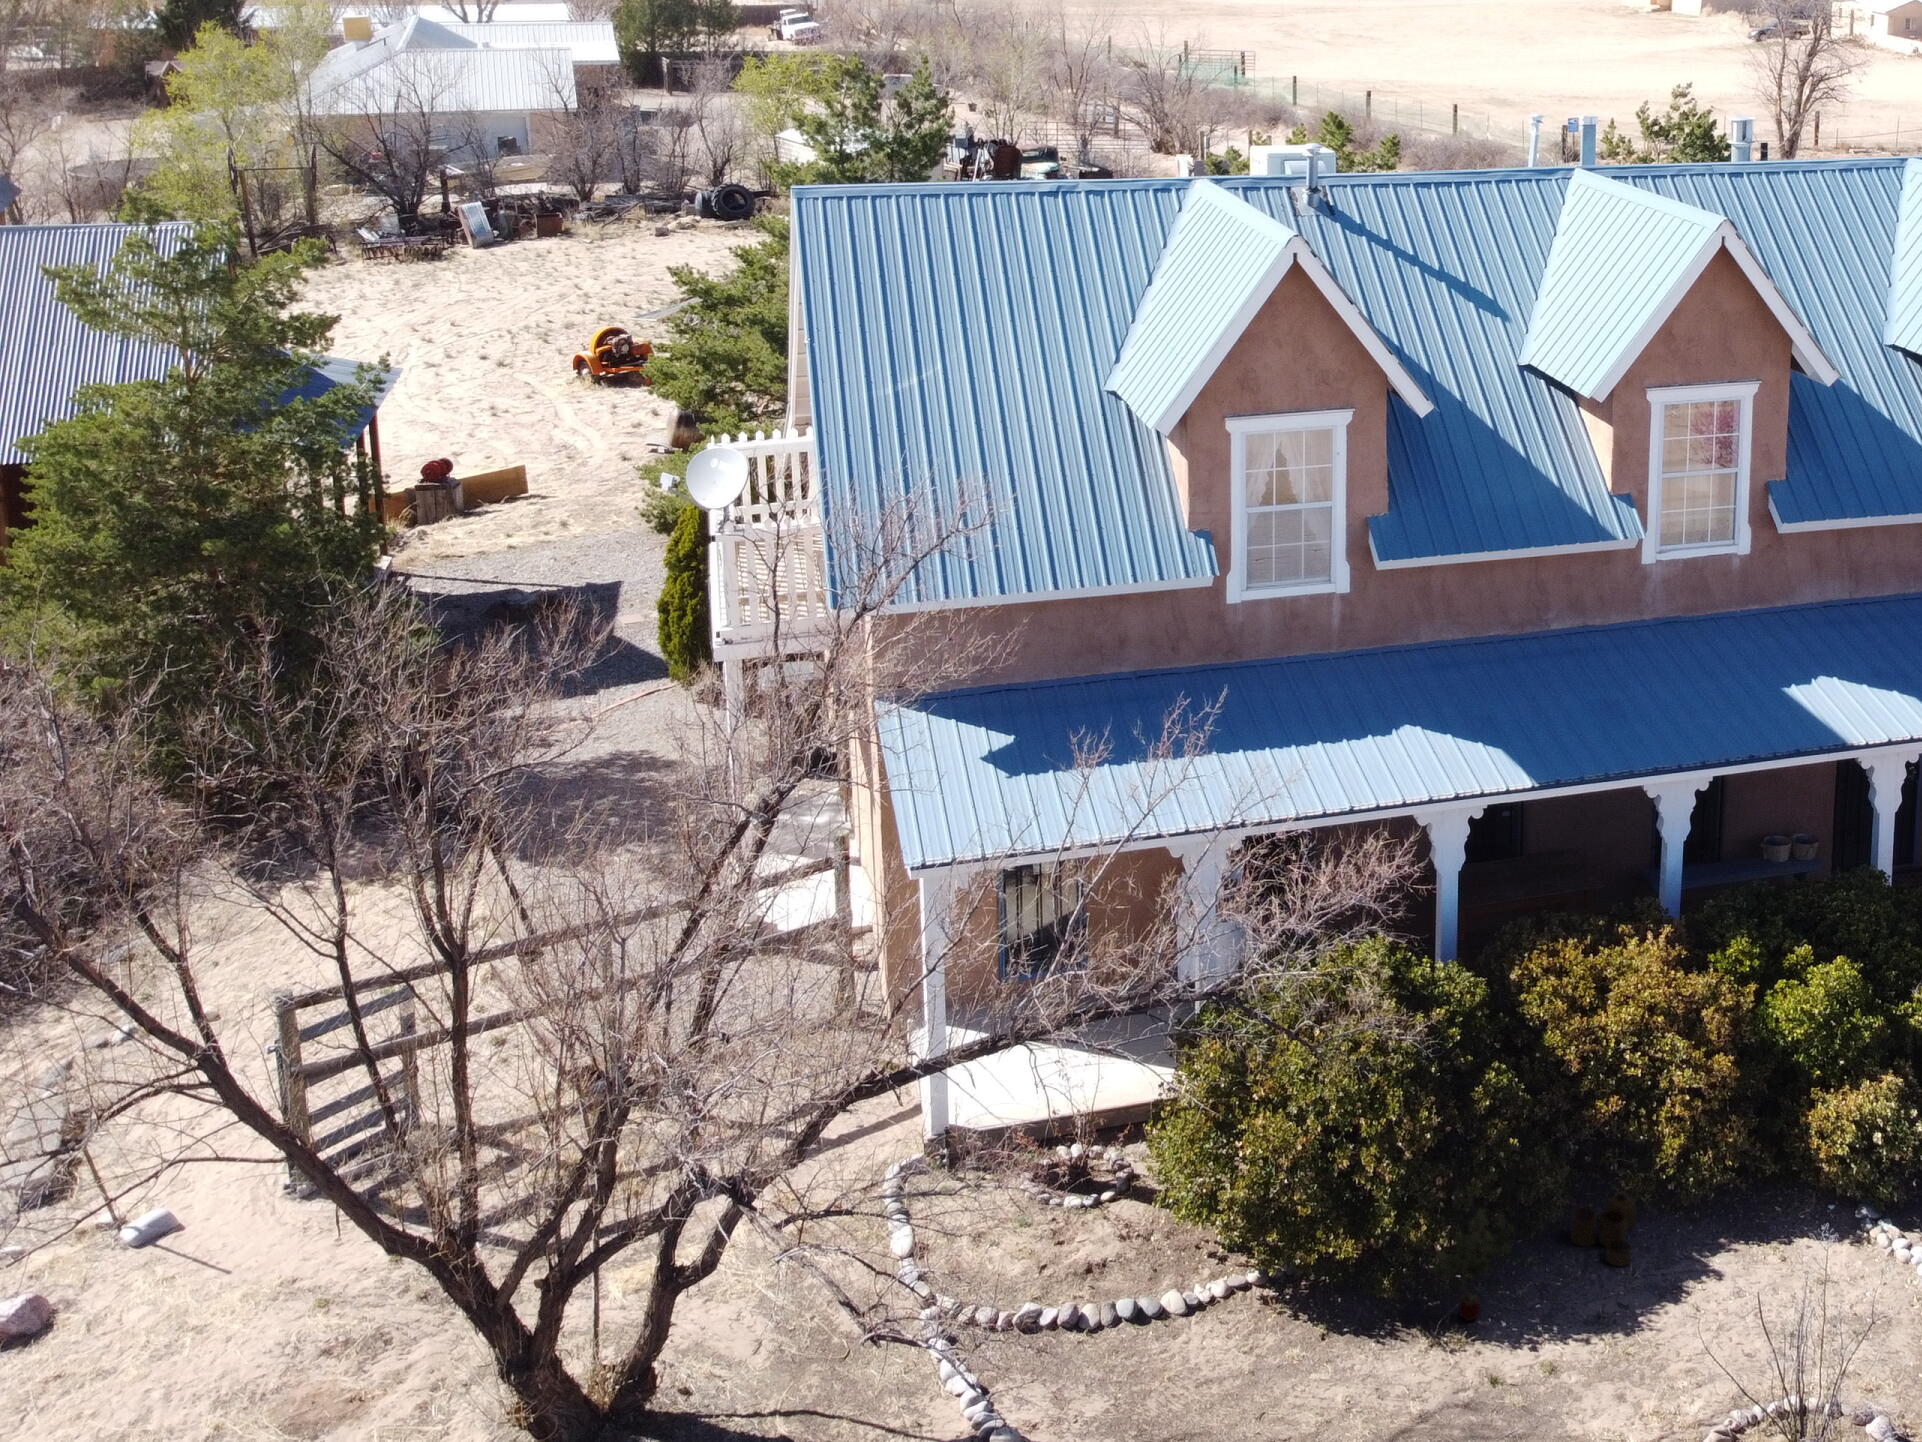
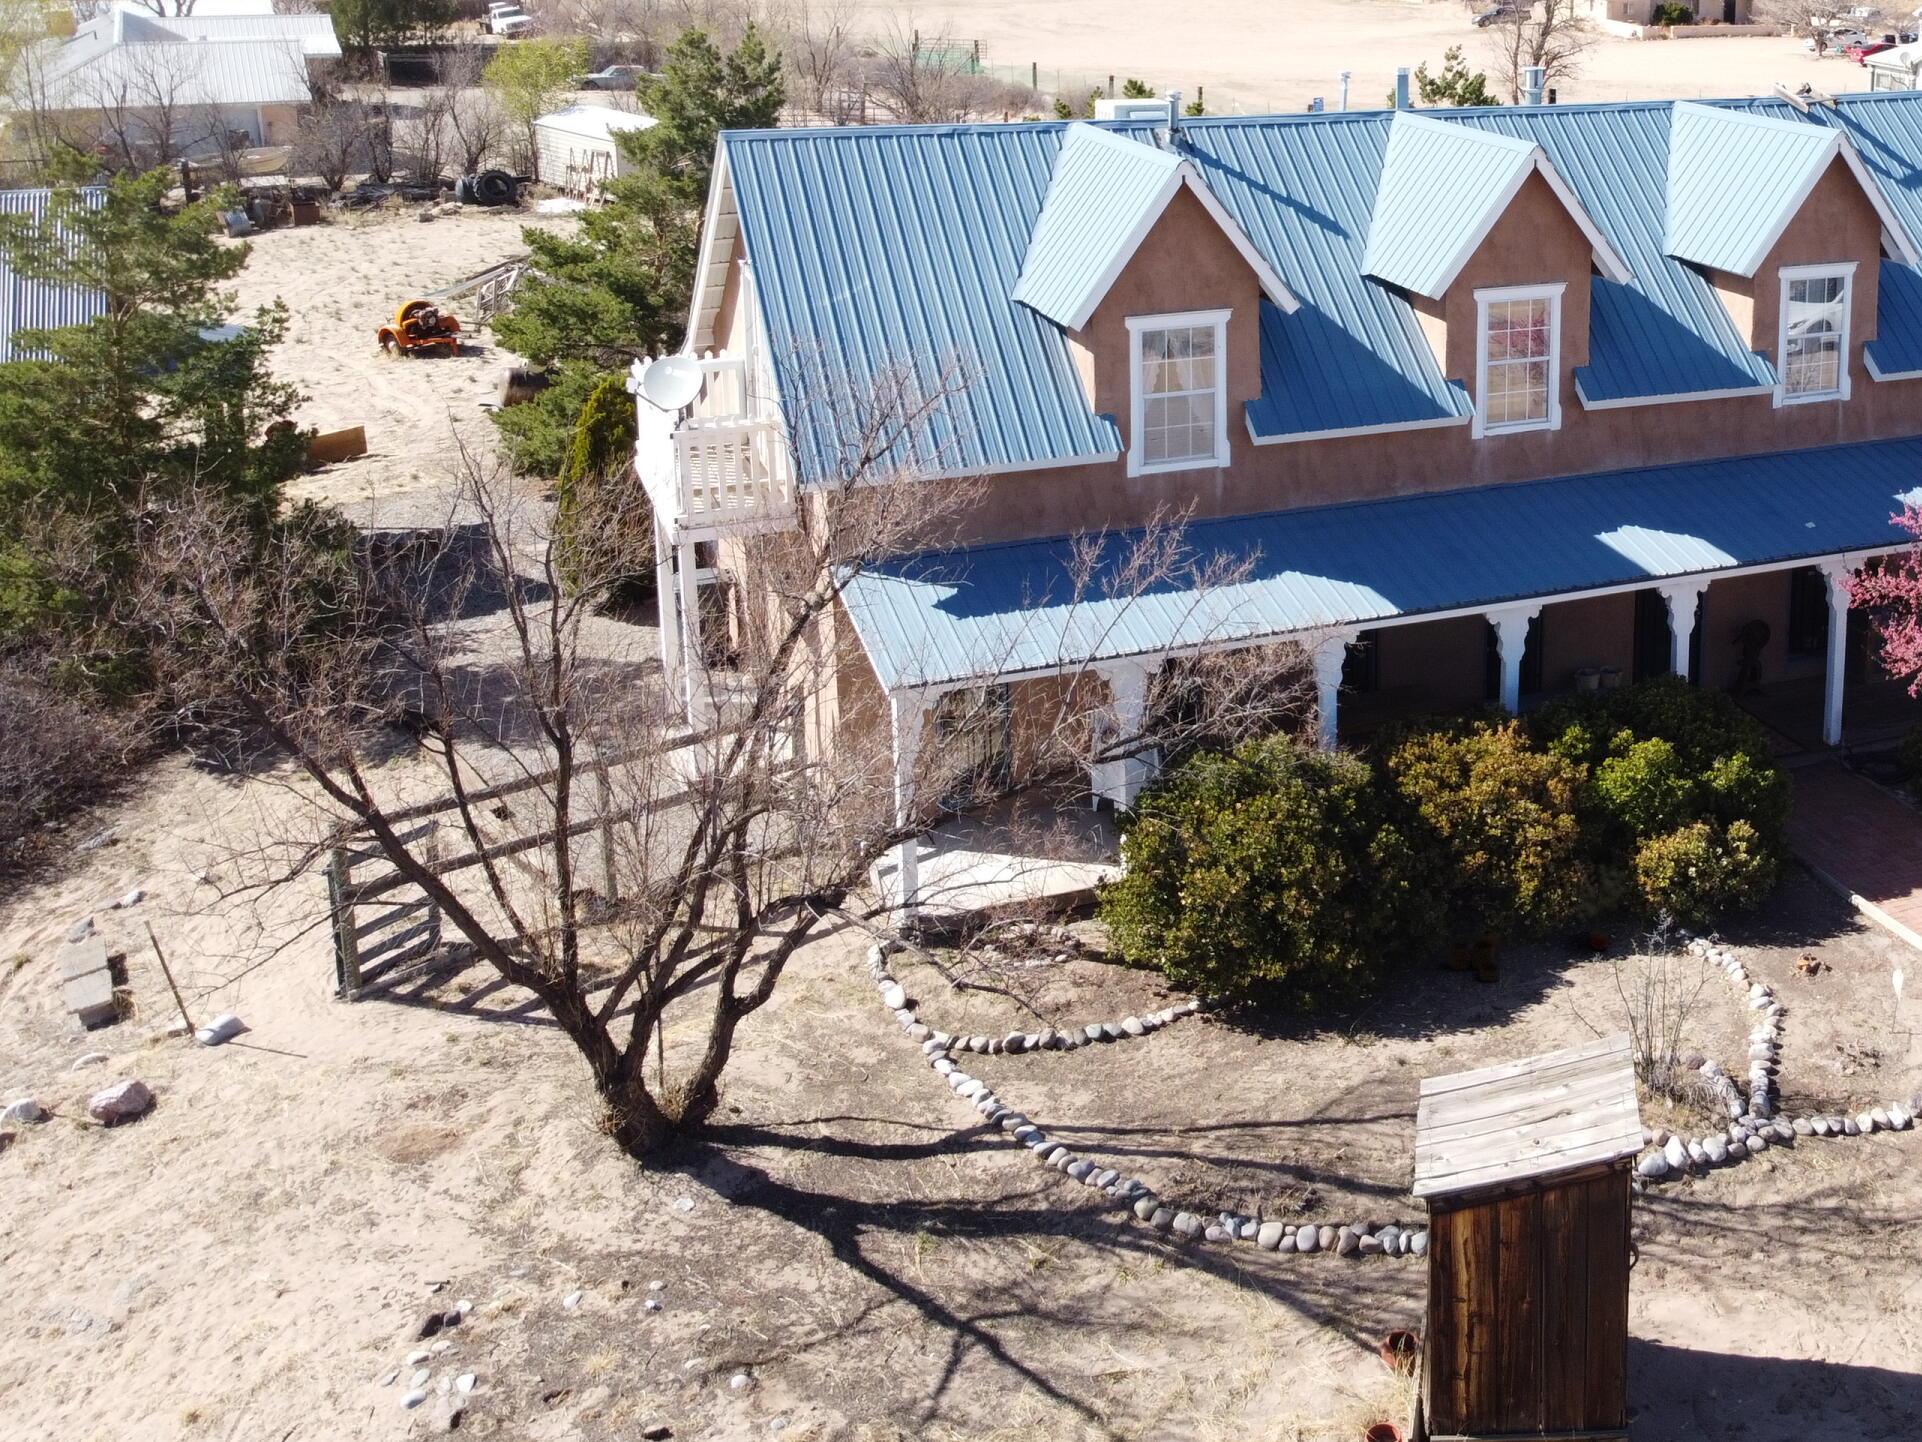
potted tree: present [1429,1210,1514,1321] -> present [1576,867,1626,950]

